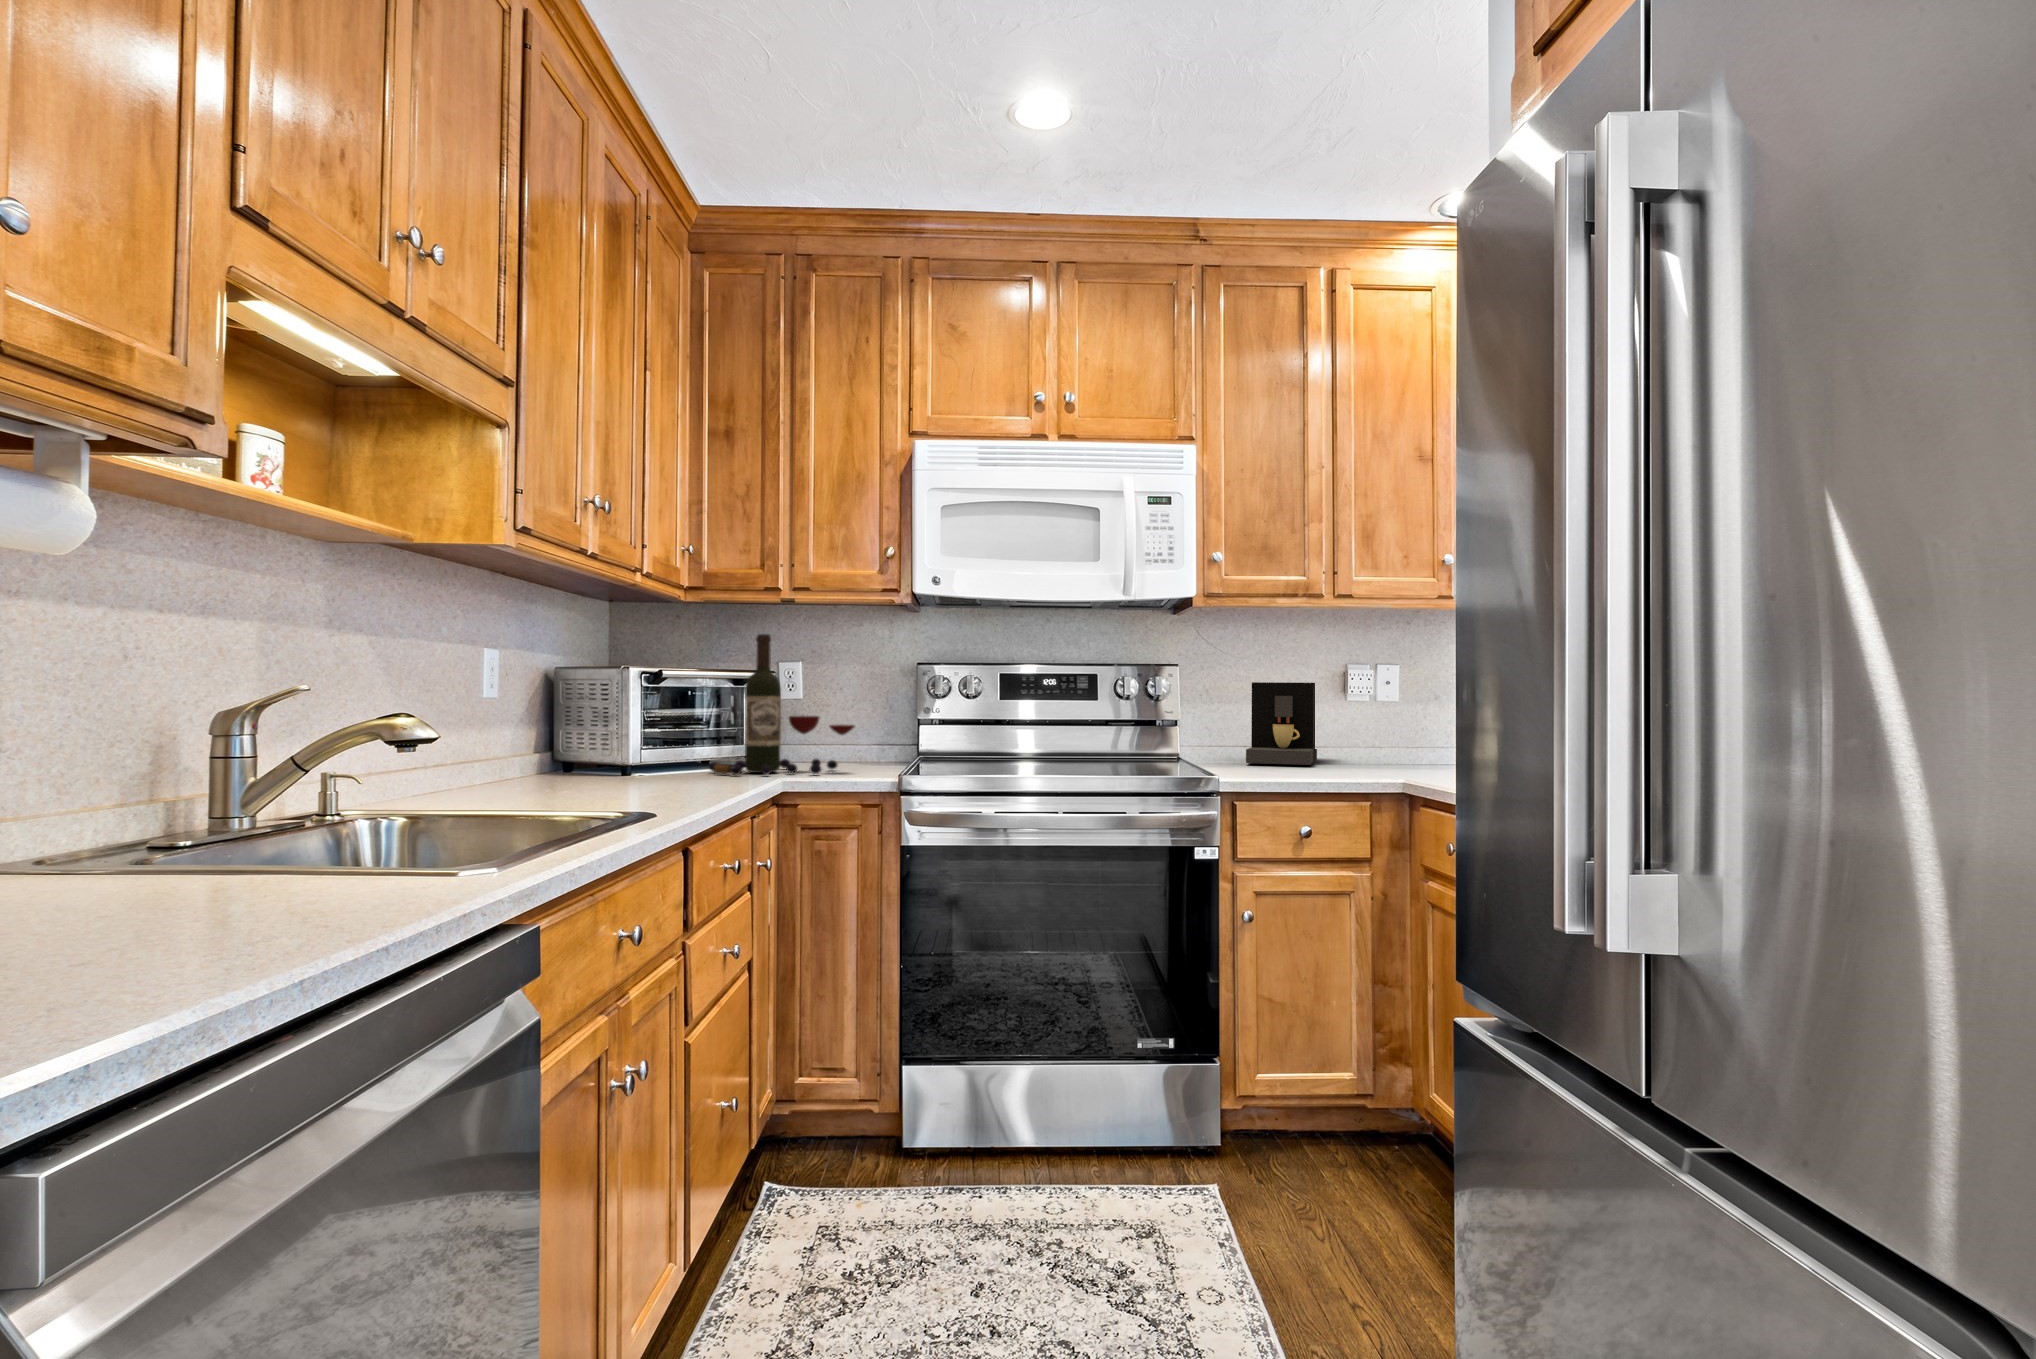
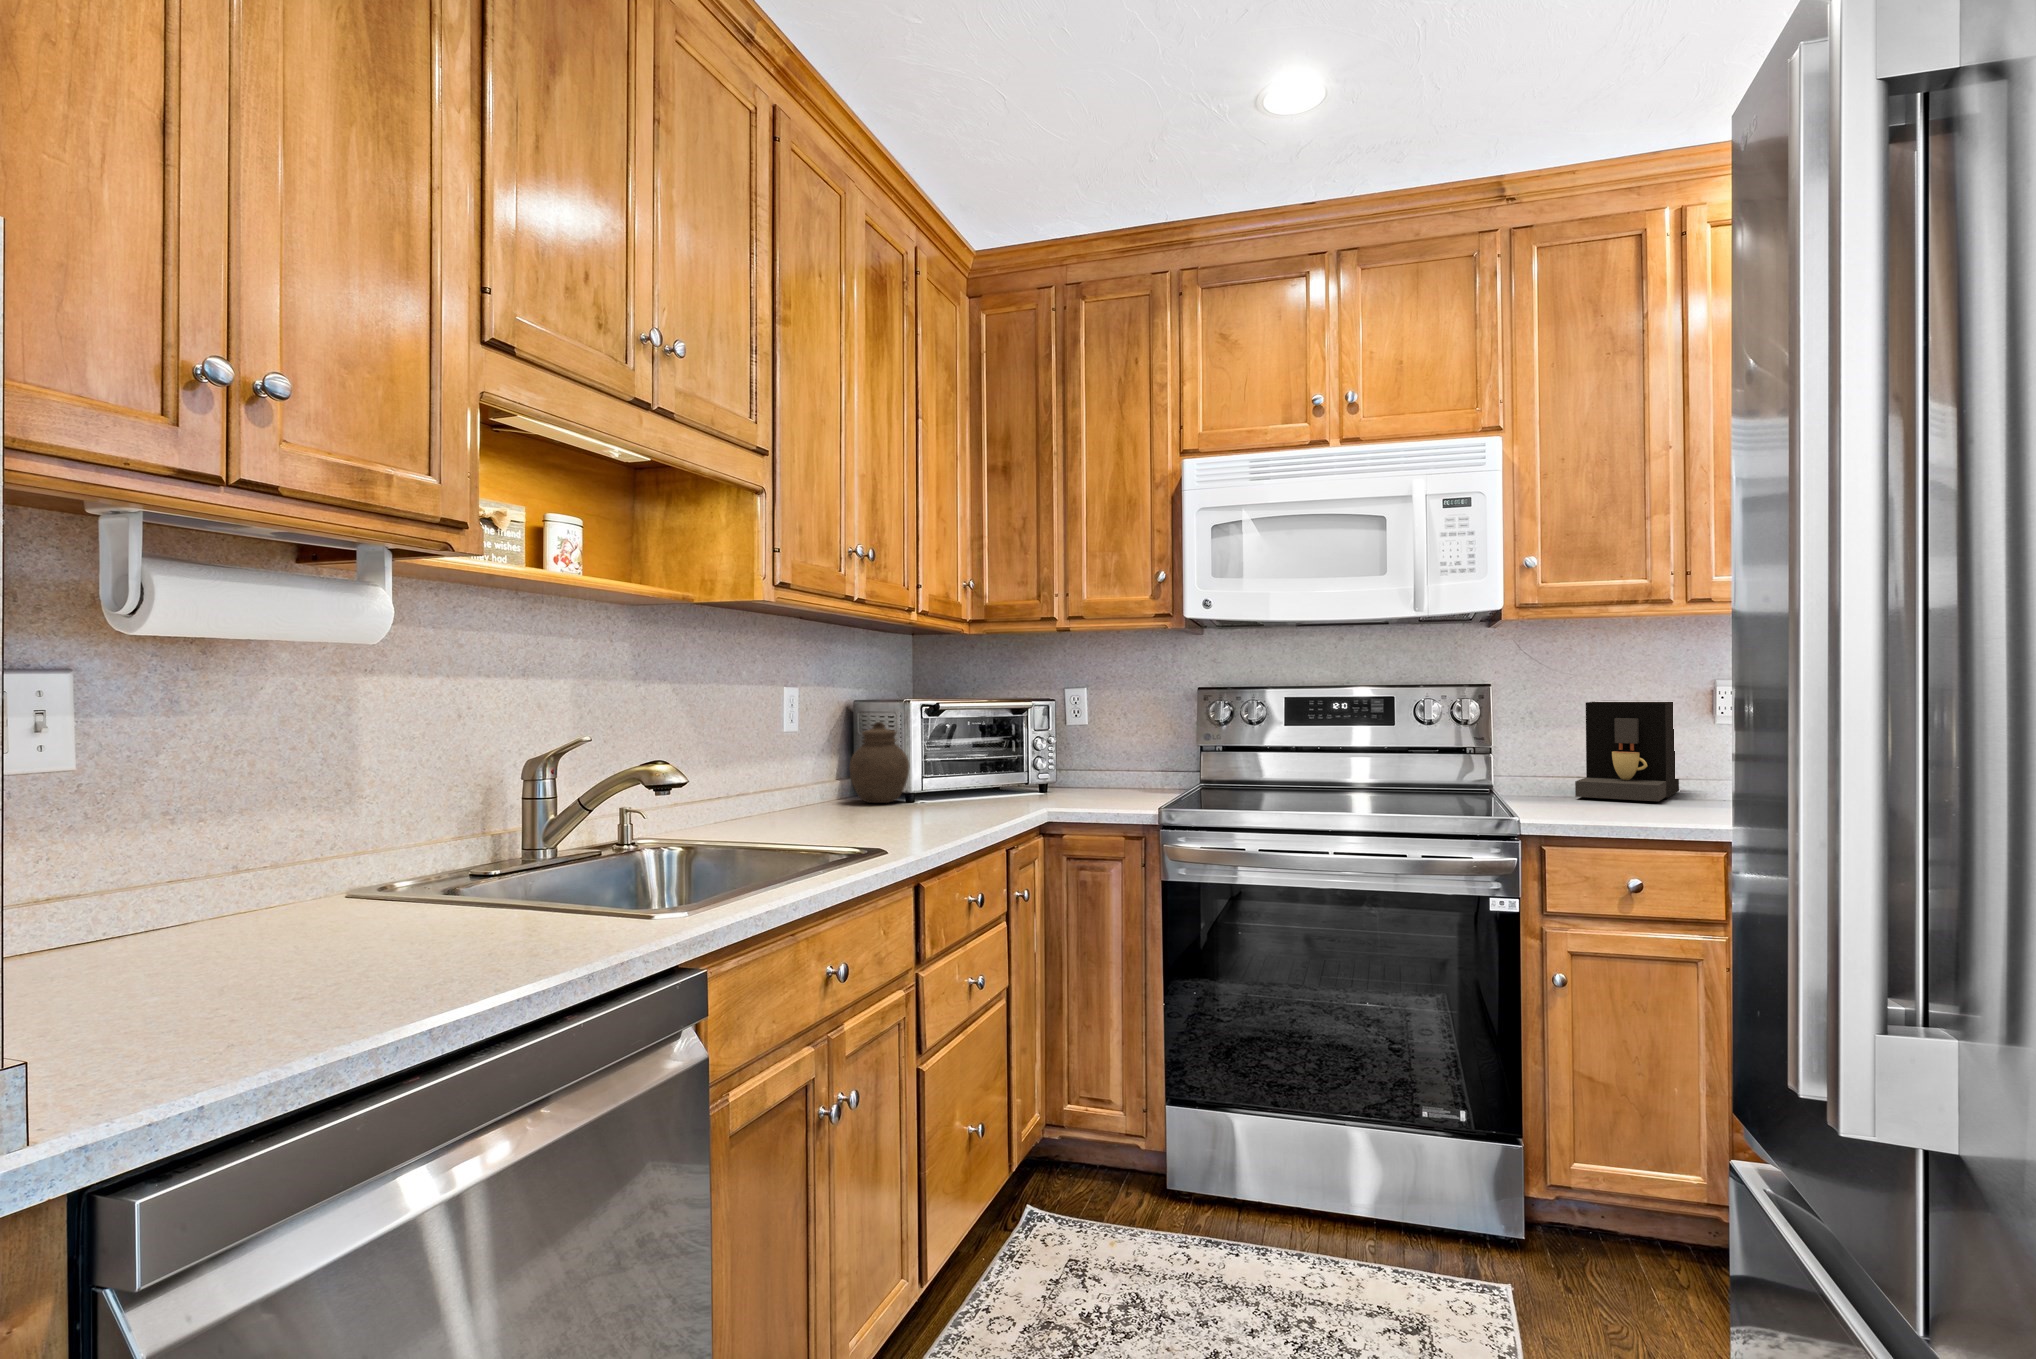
wine bottle: present [709,634,854,775] -> none [985,664,1125,802]
jar: none [561,691,629,779] -> present [849,722,909,803]

